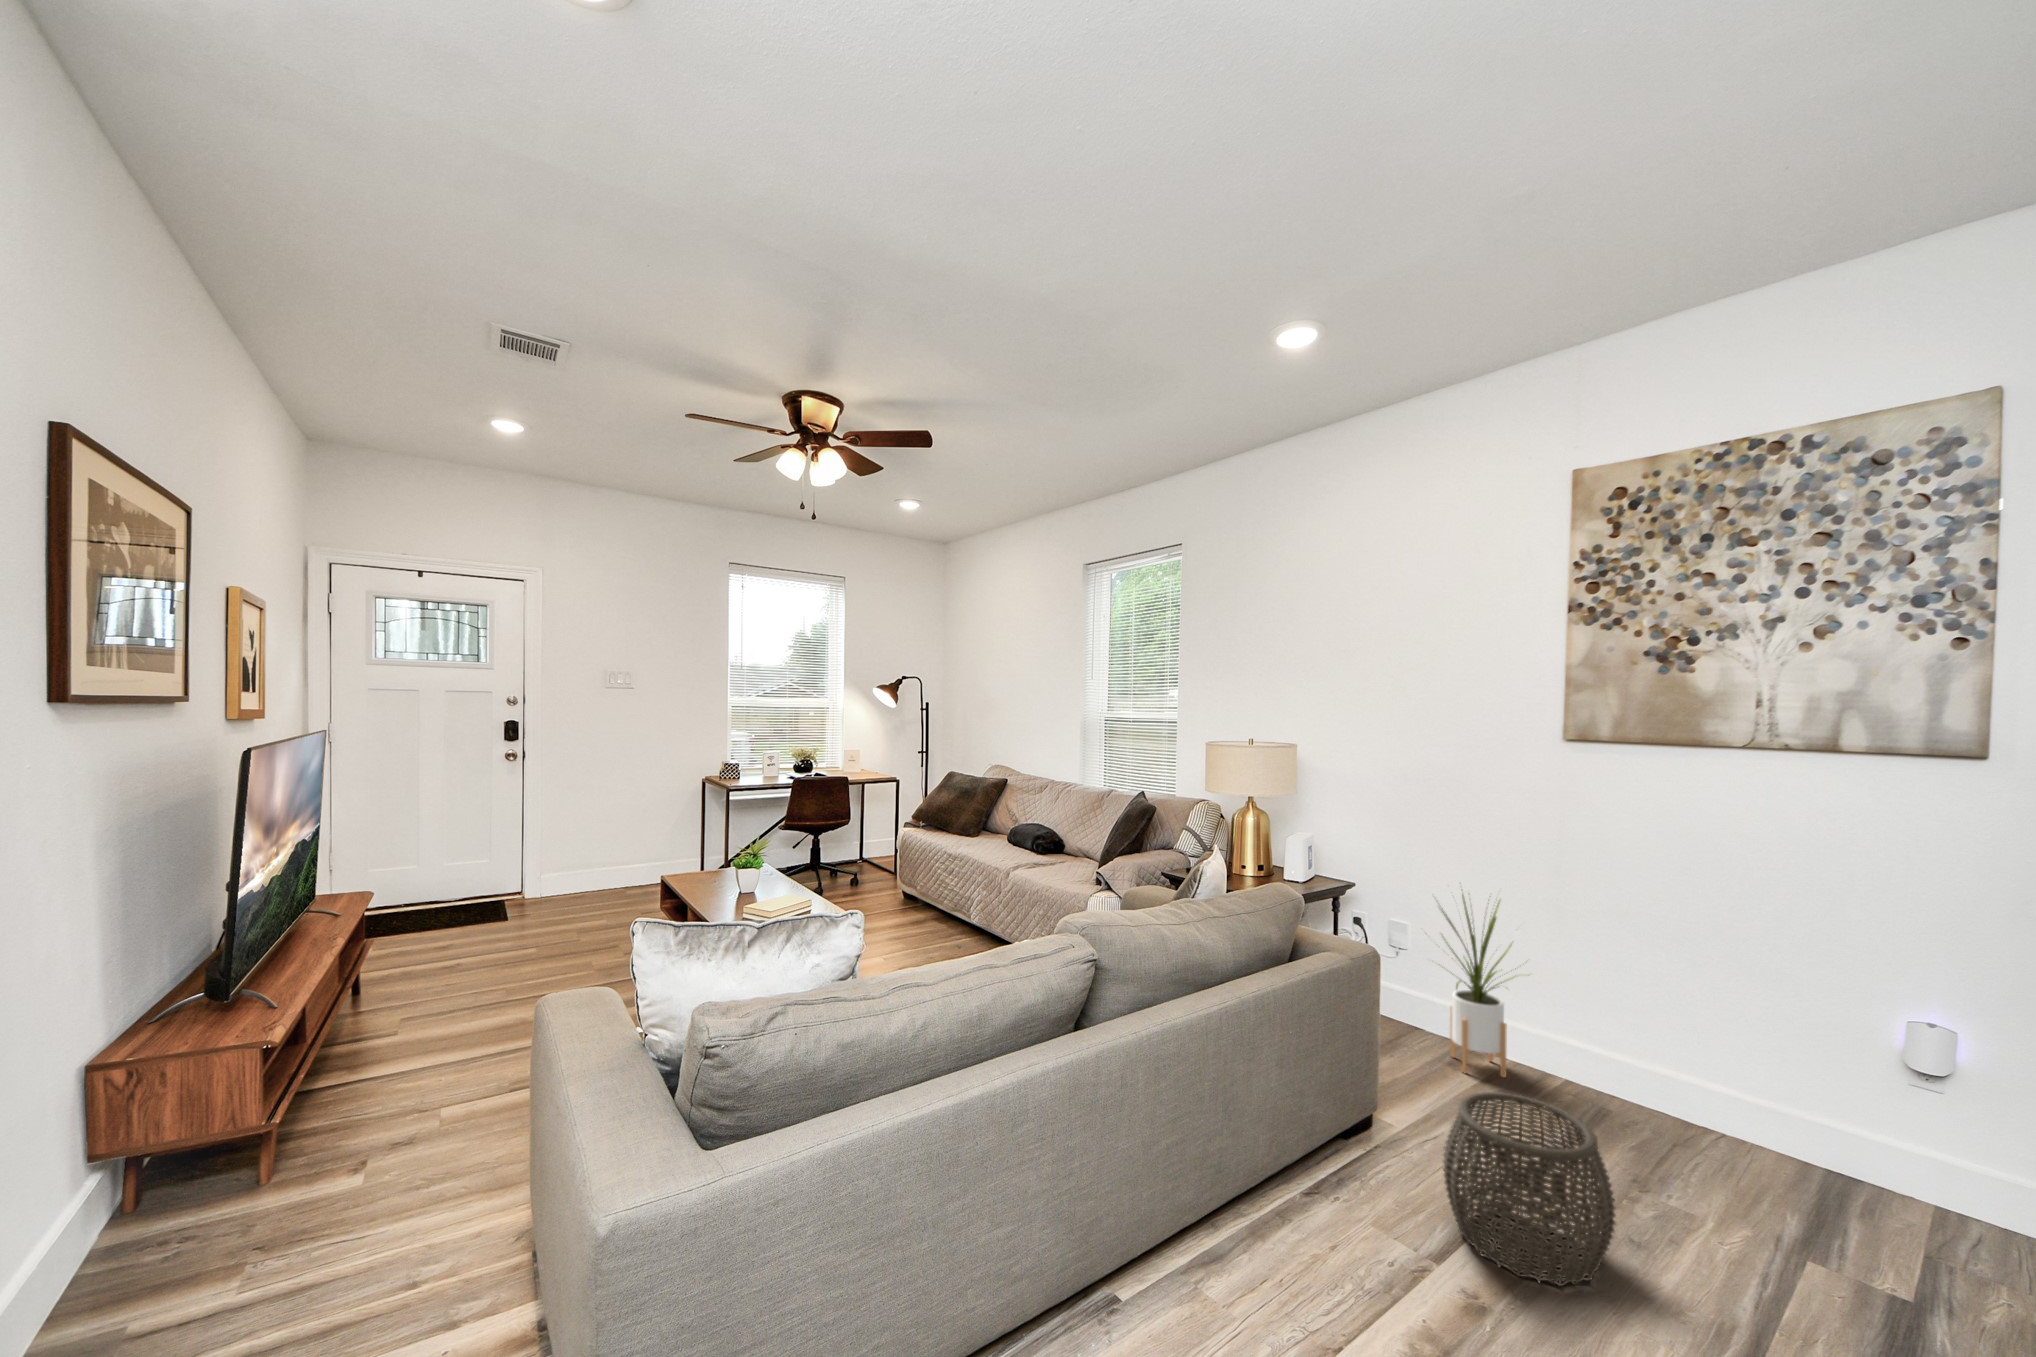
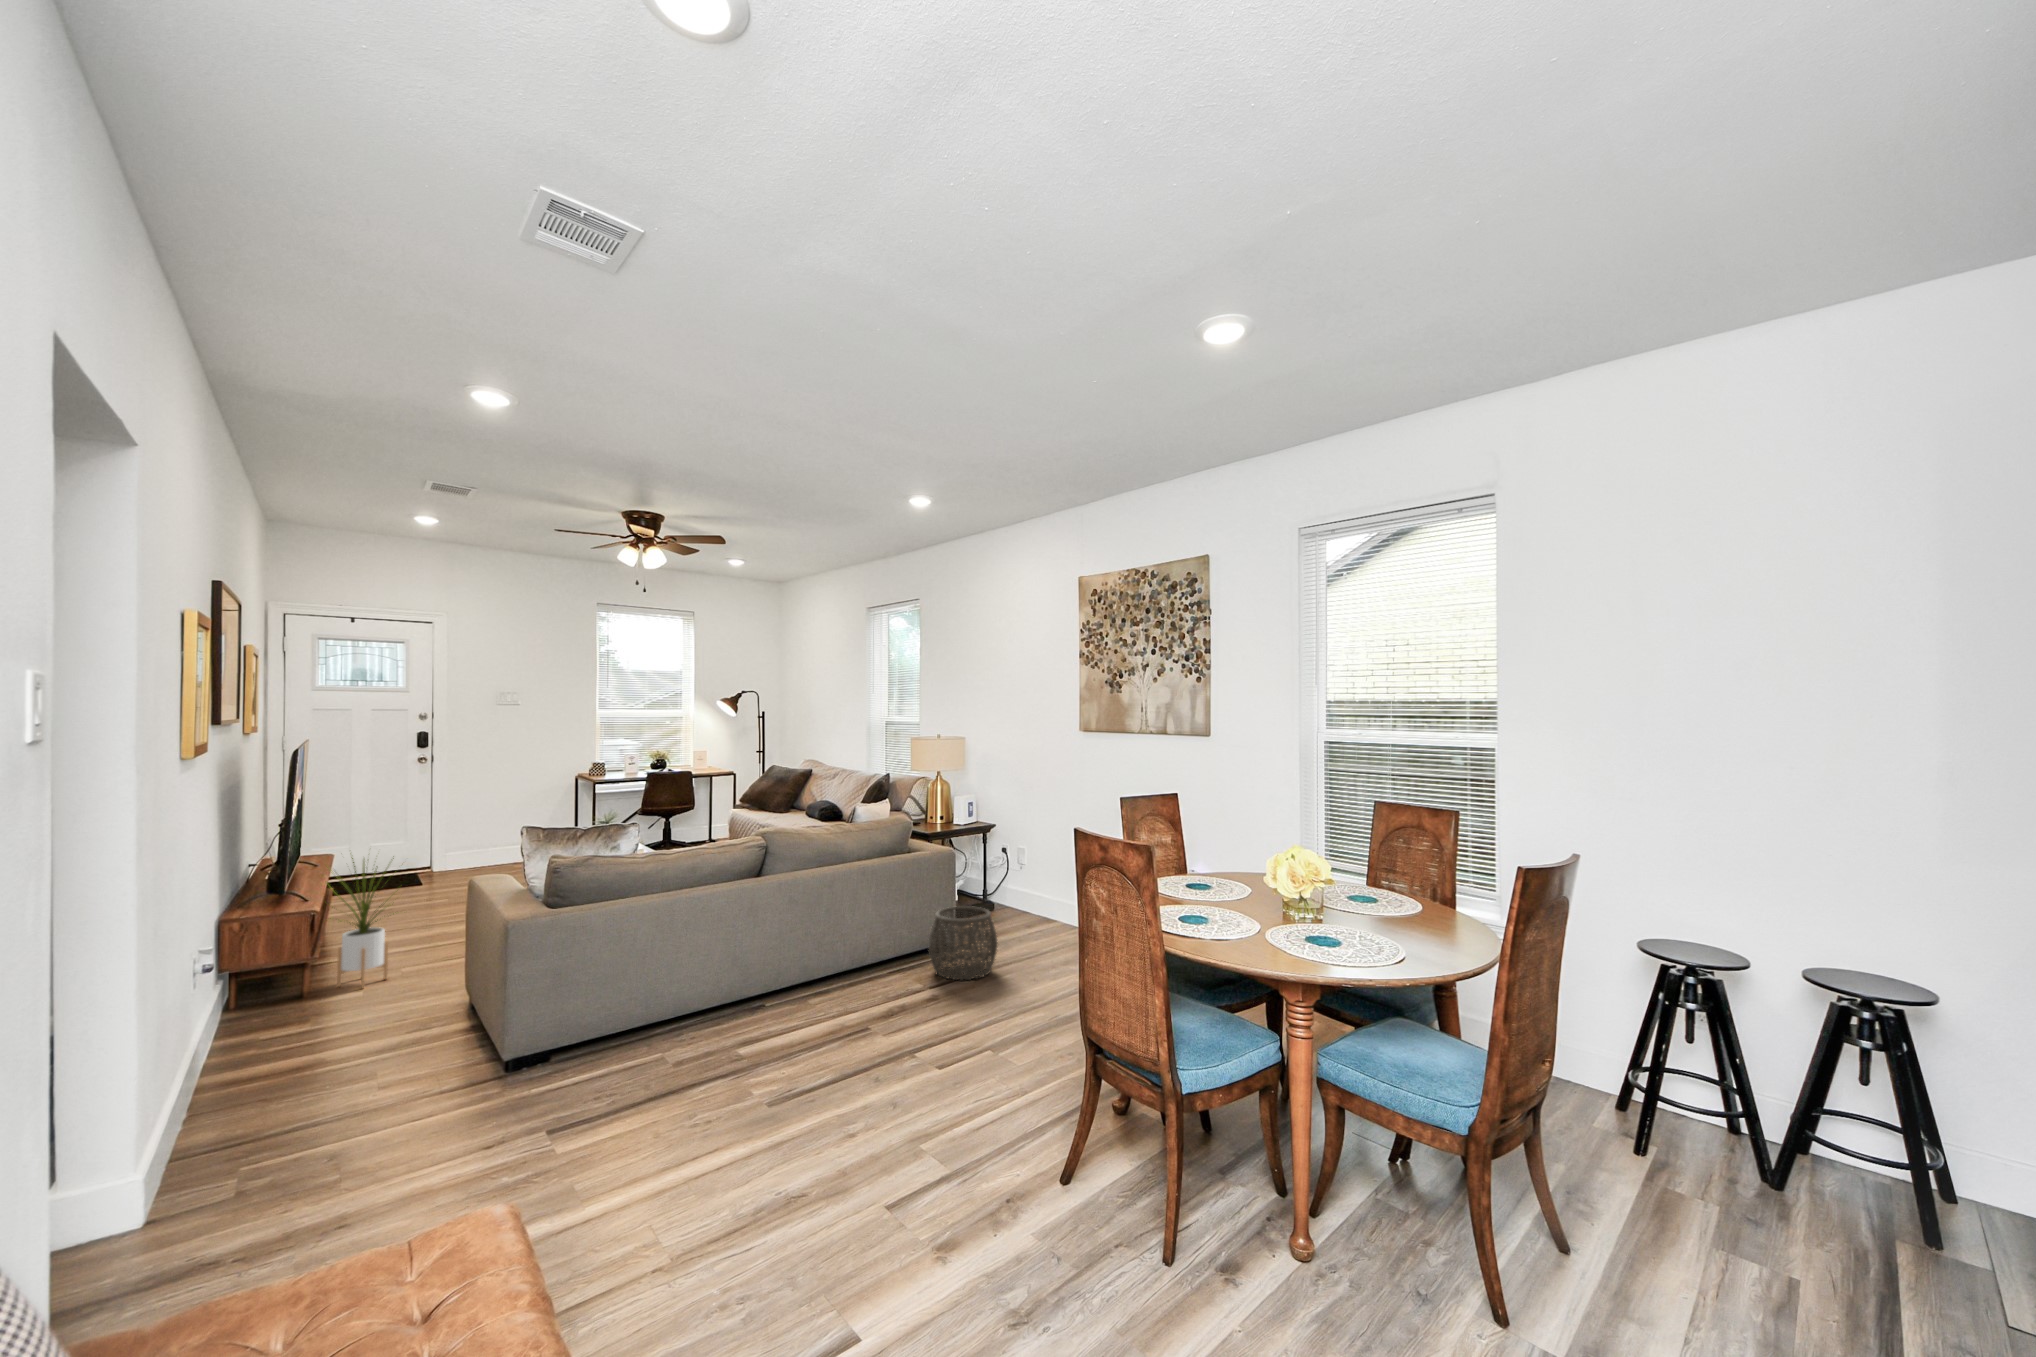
house plant: present [1439,895,1512,1077] -> present [330,857,394,988]

